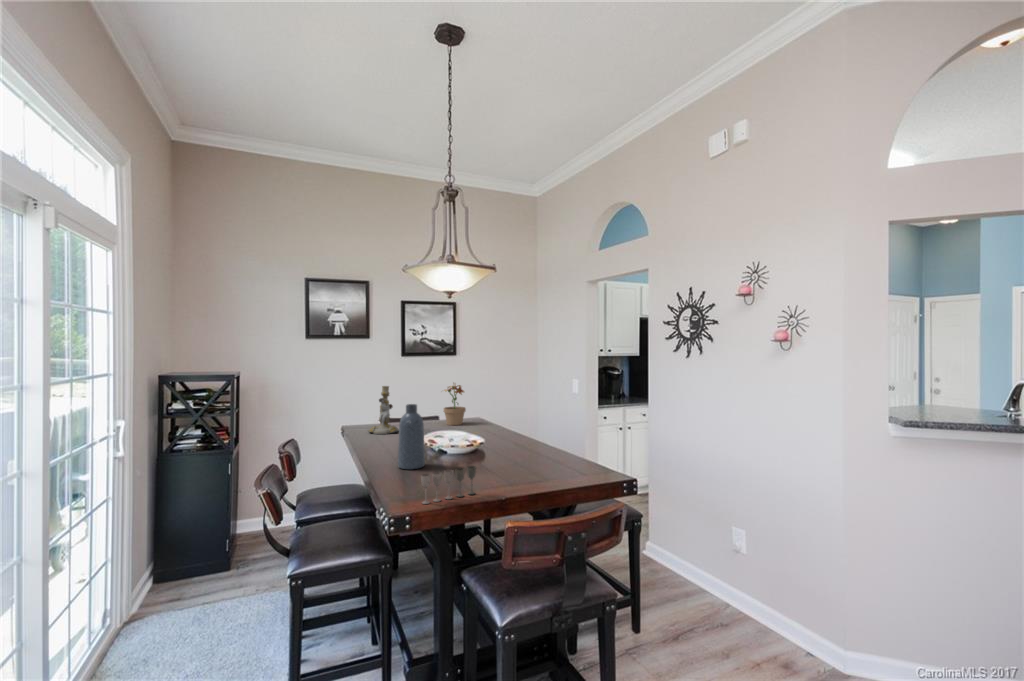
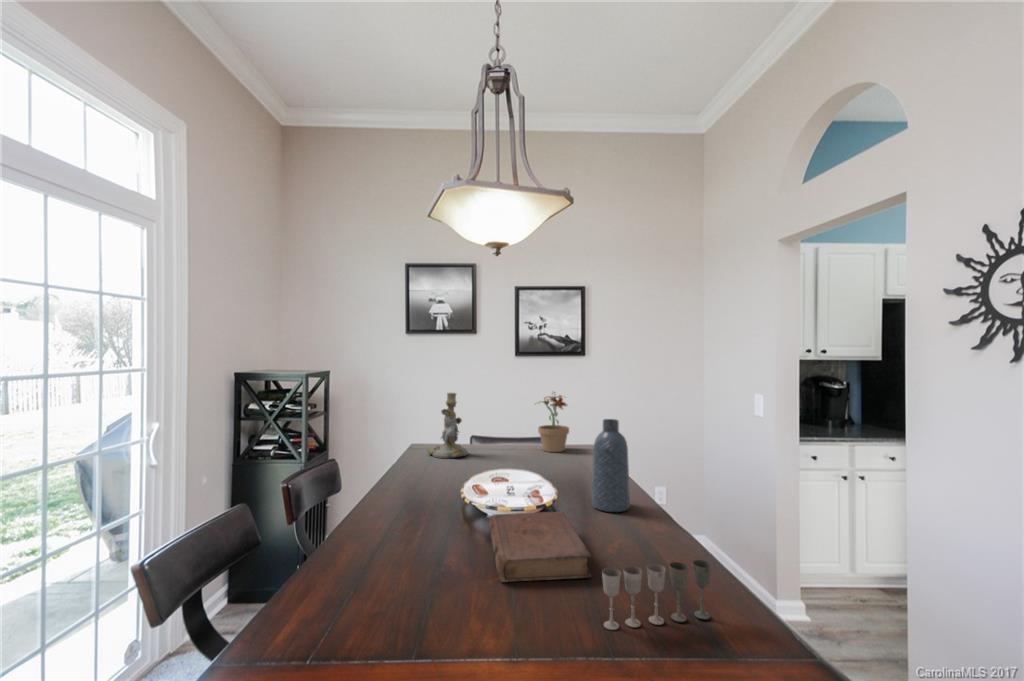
vase: present [398,404,425,469] -> present [592,419,630,512]
book: none [467,448,538,478] -> present [489,512,592,582]
wine glass: present [421,466,476,504] -> present [602,560,711,630]

